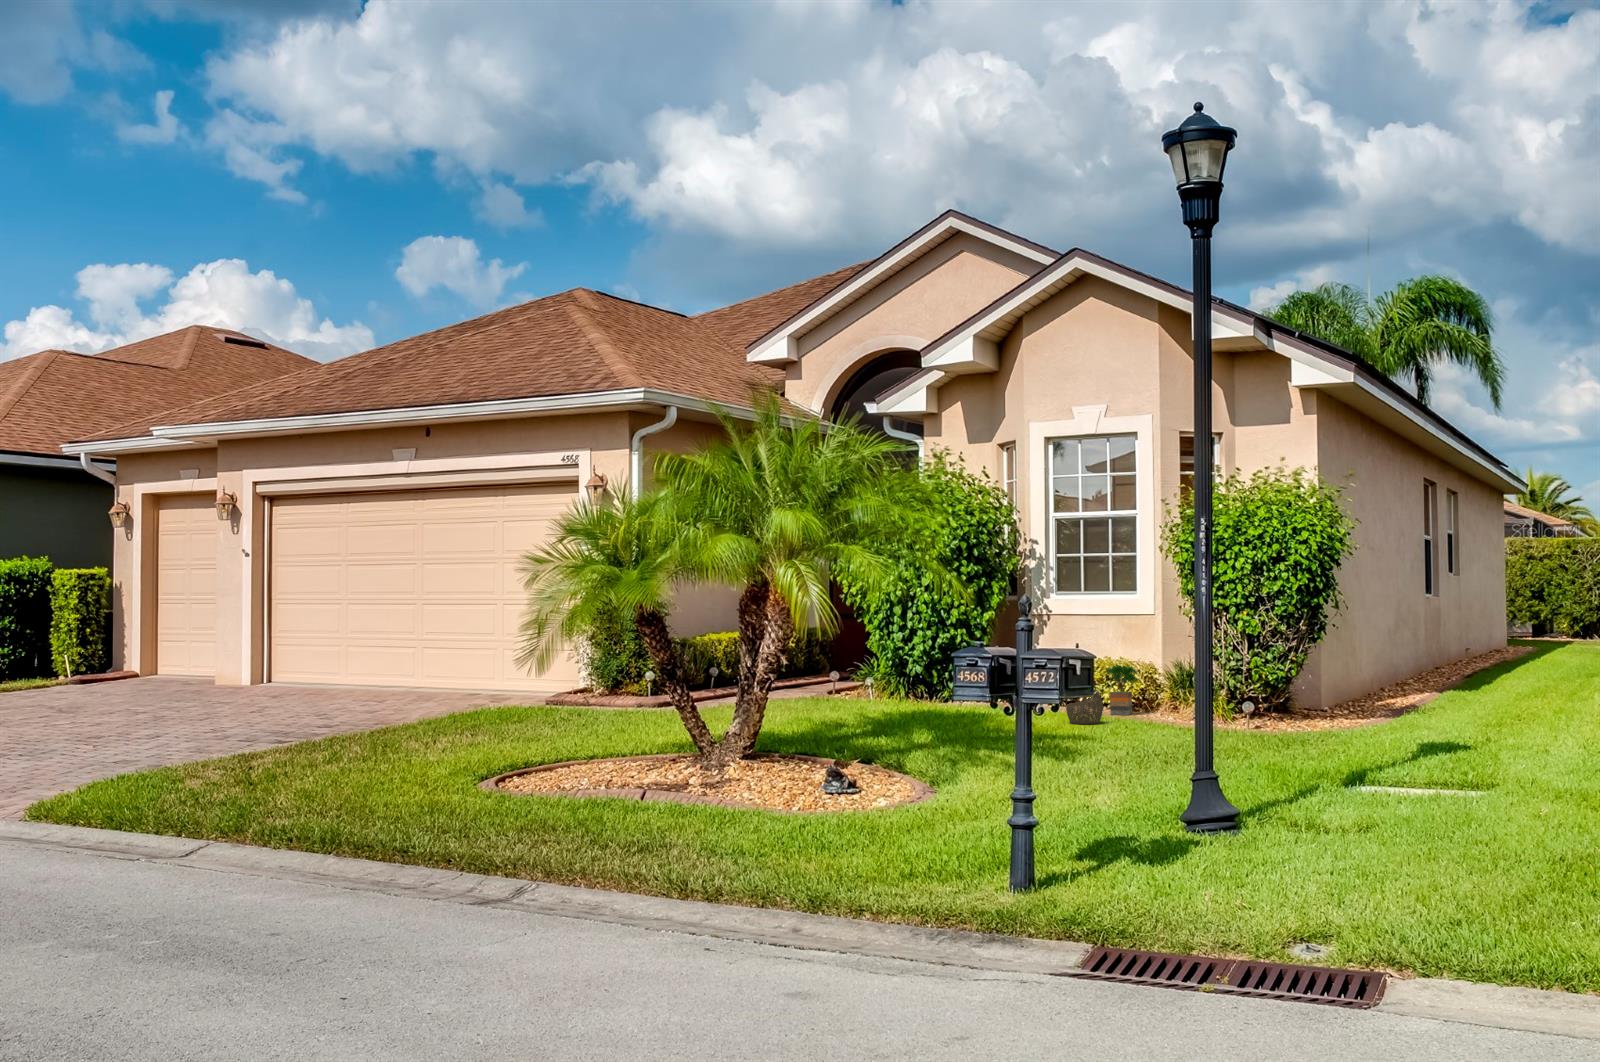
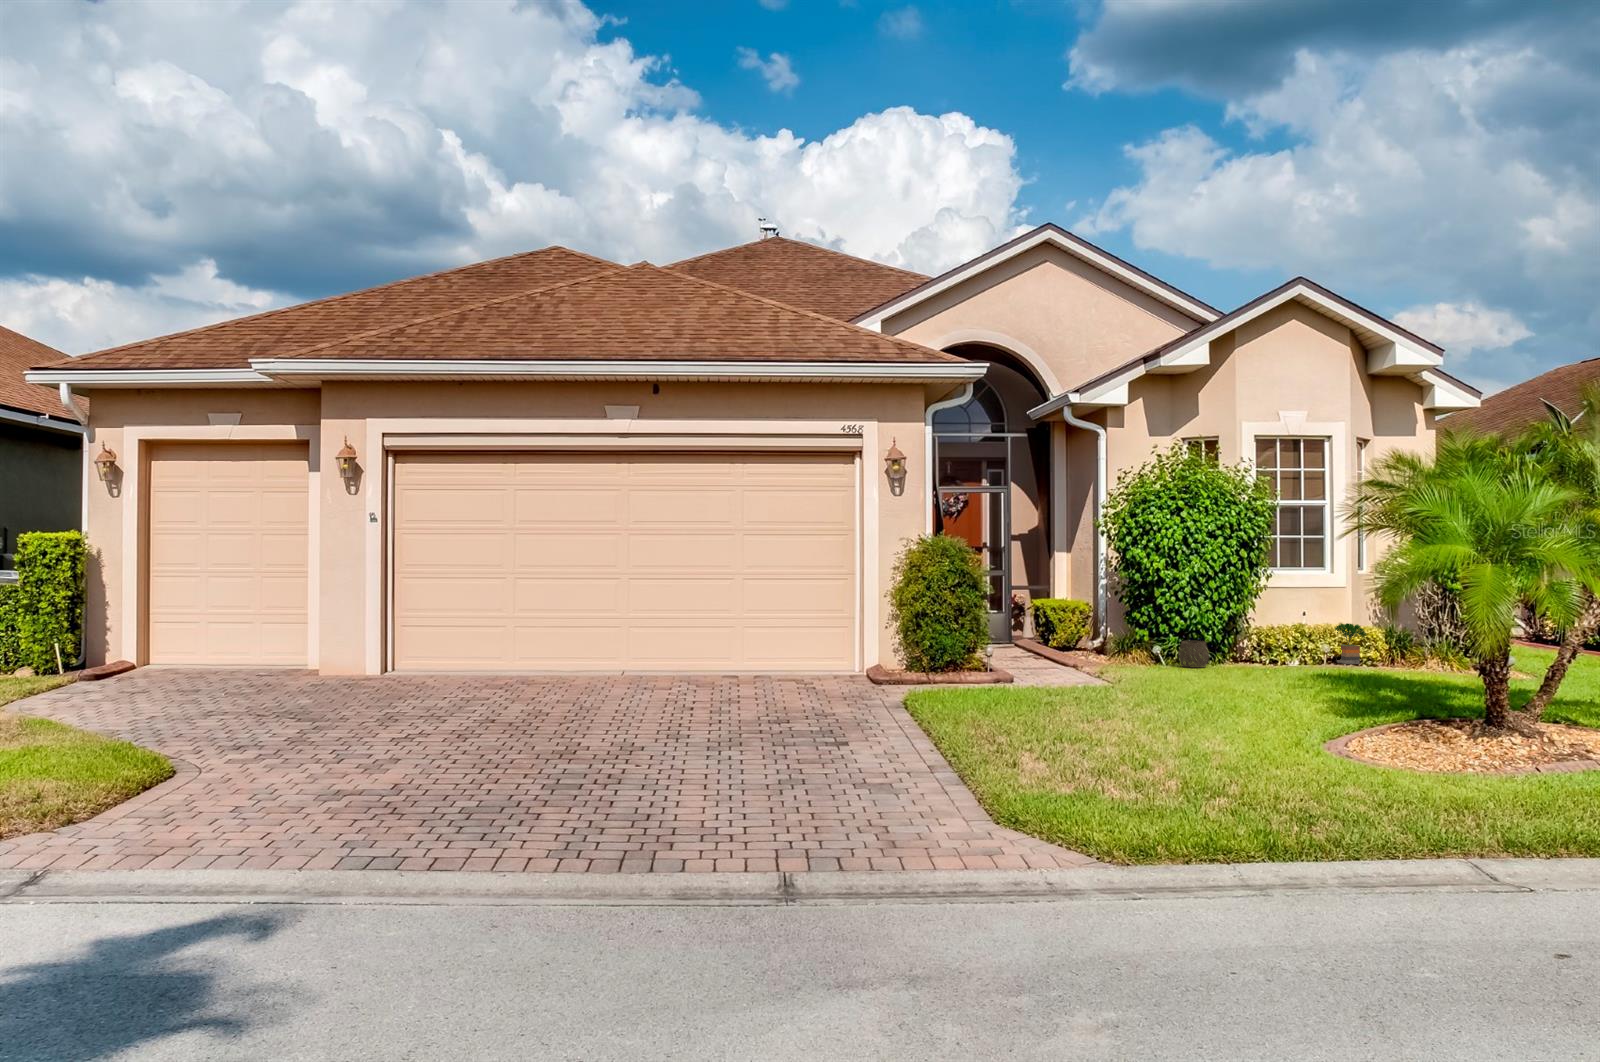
woven basket: present [1066,691,1103,724] -> present [1178,641,1209,668]

